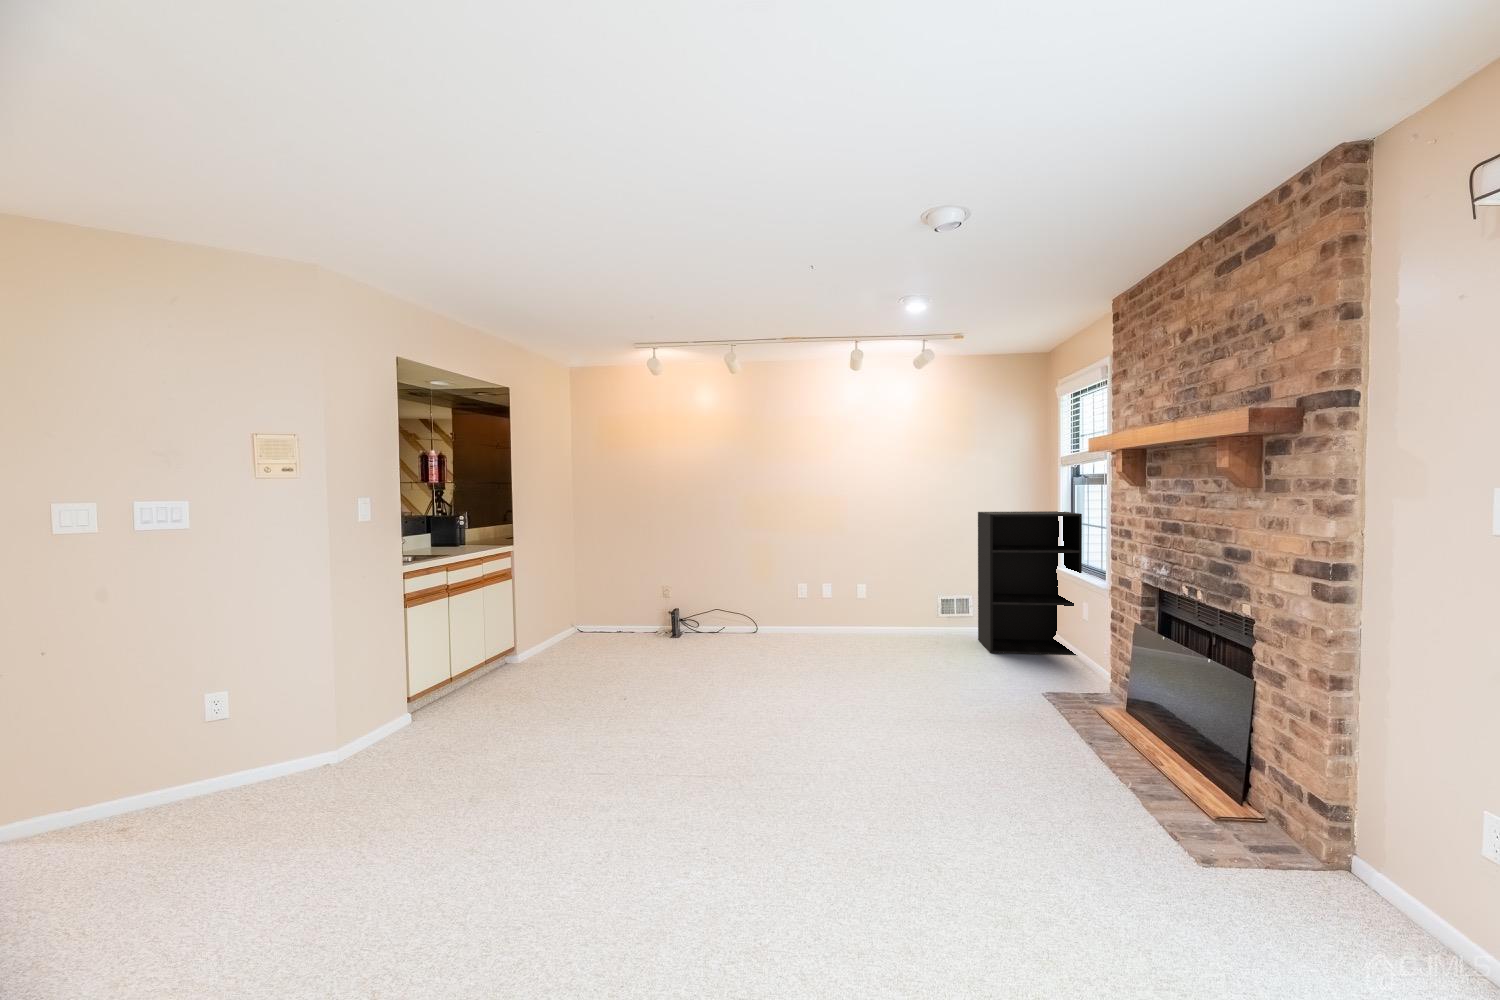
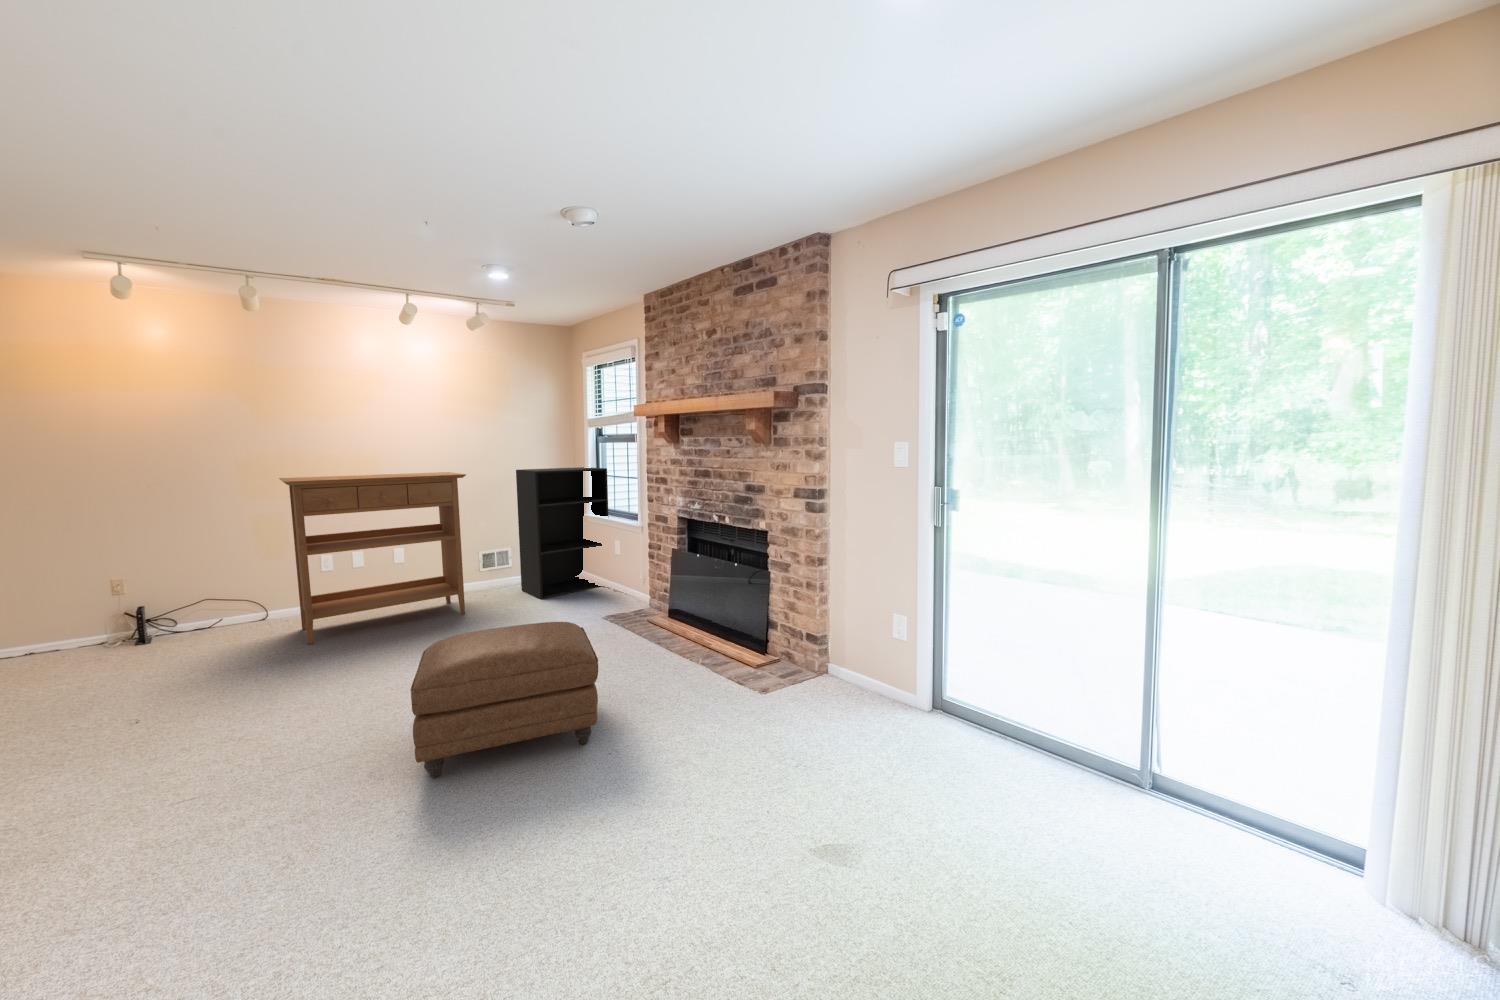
console table: none [785,512,920,650] -> present [279,472,466,644]
ottoman: none [779,661,958,809] -> present [410,622,598,778]

